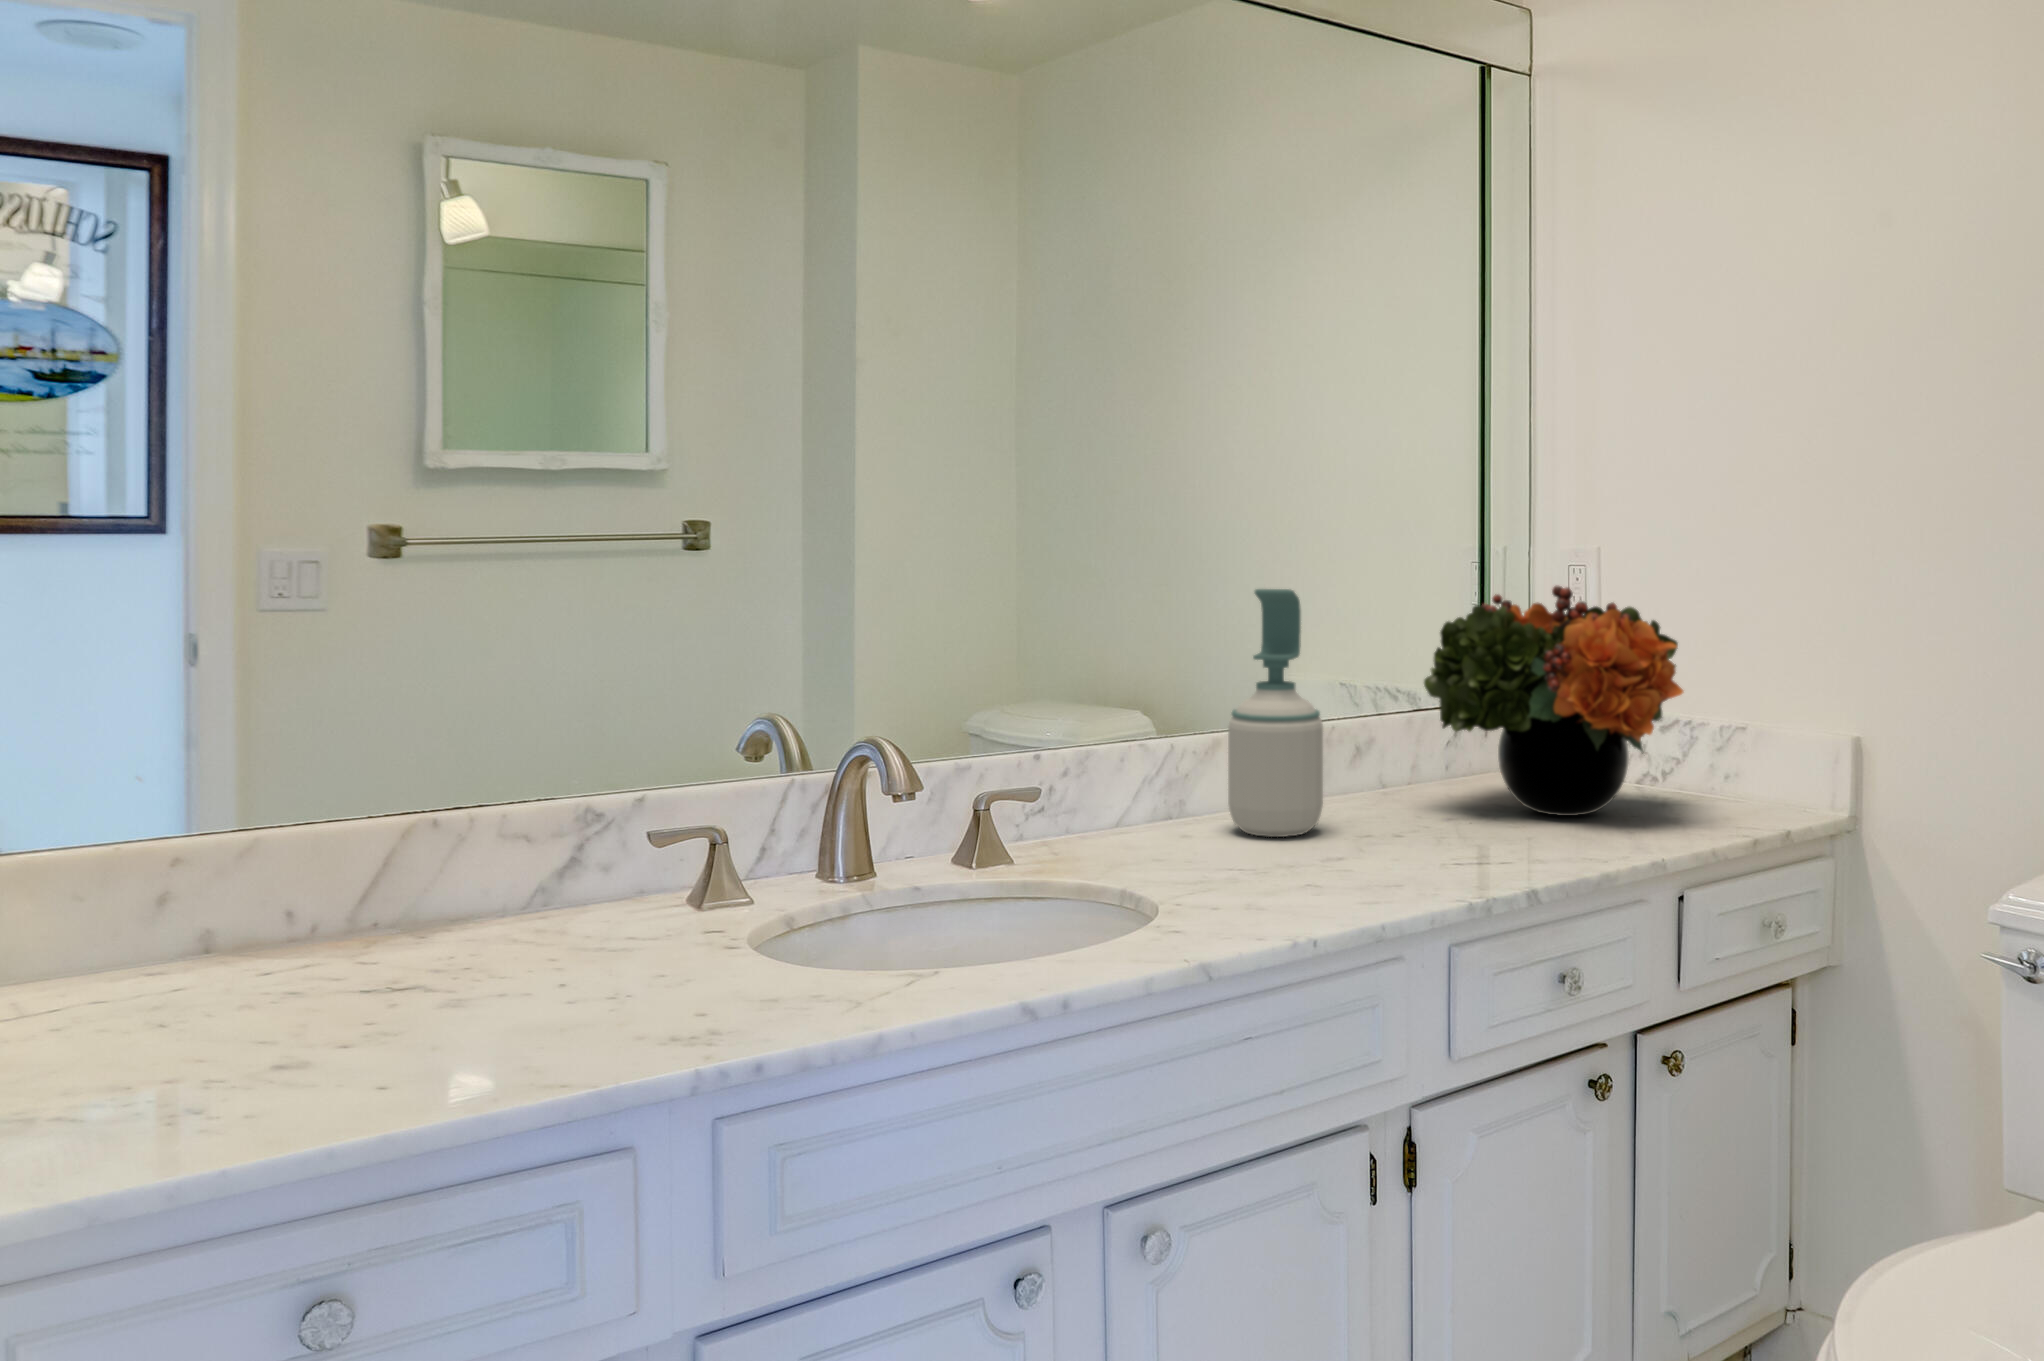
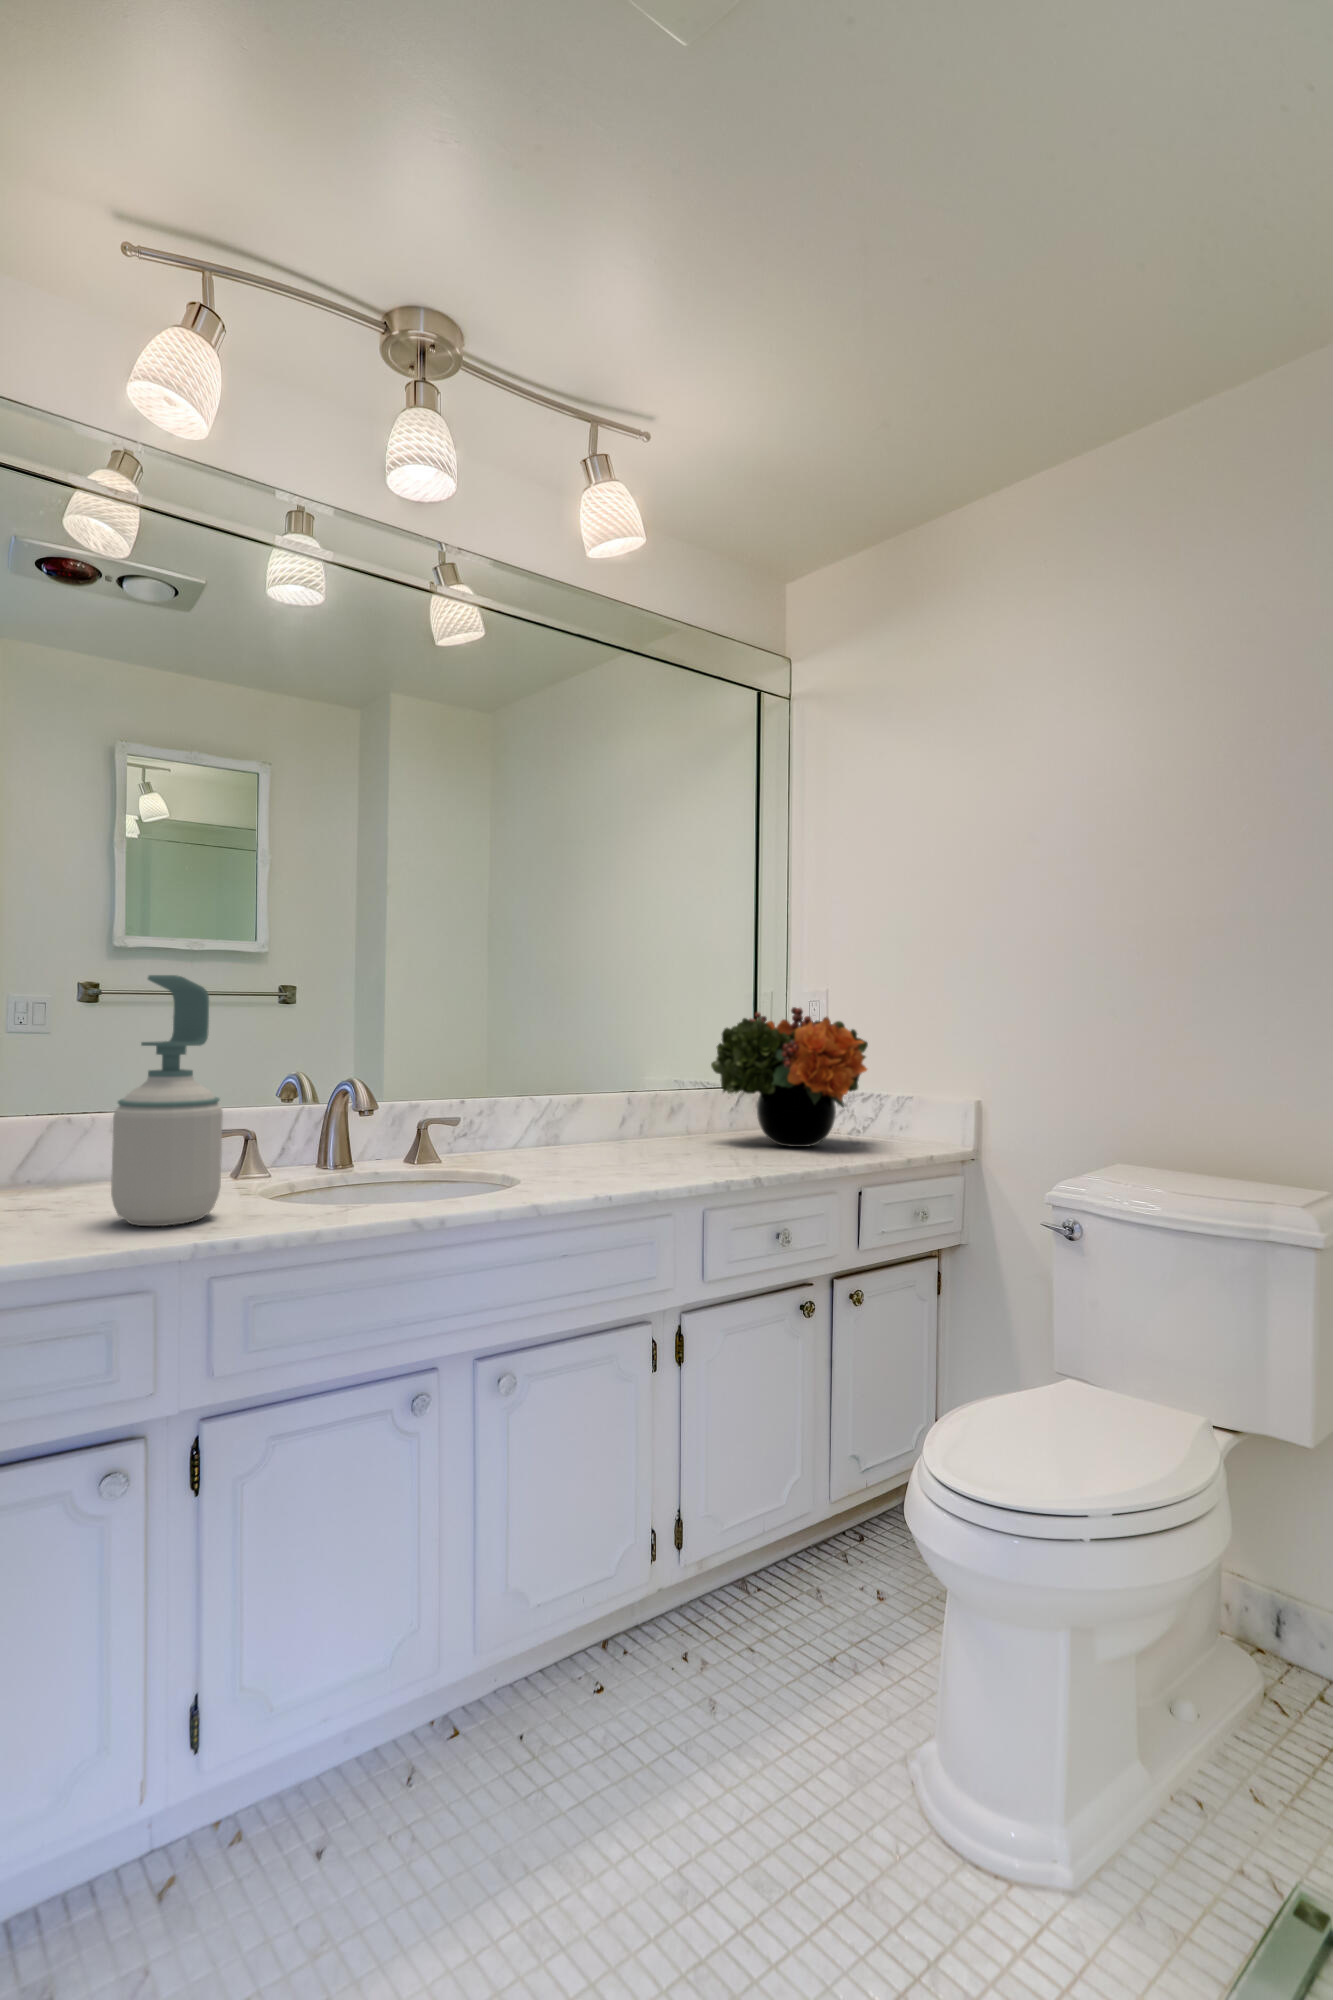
soap bottle: present [1228,589,1323,837] -> present [111,975,223,1226]

